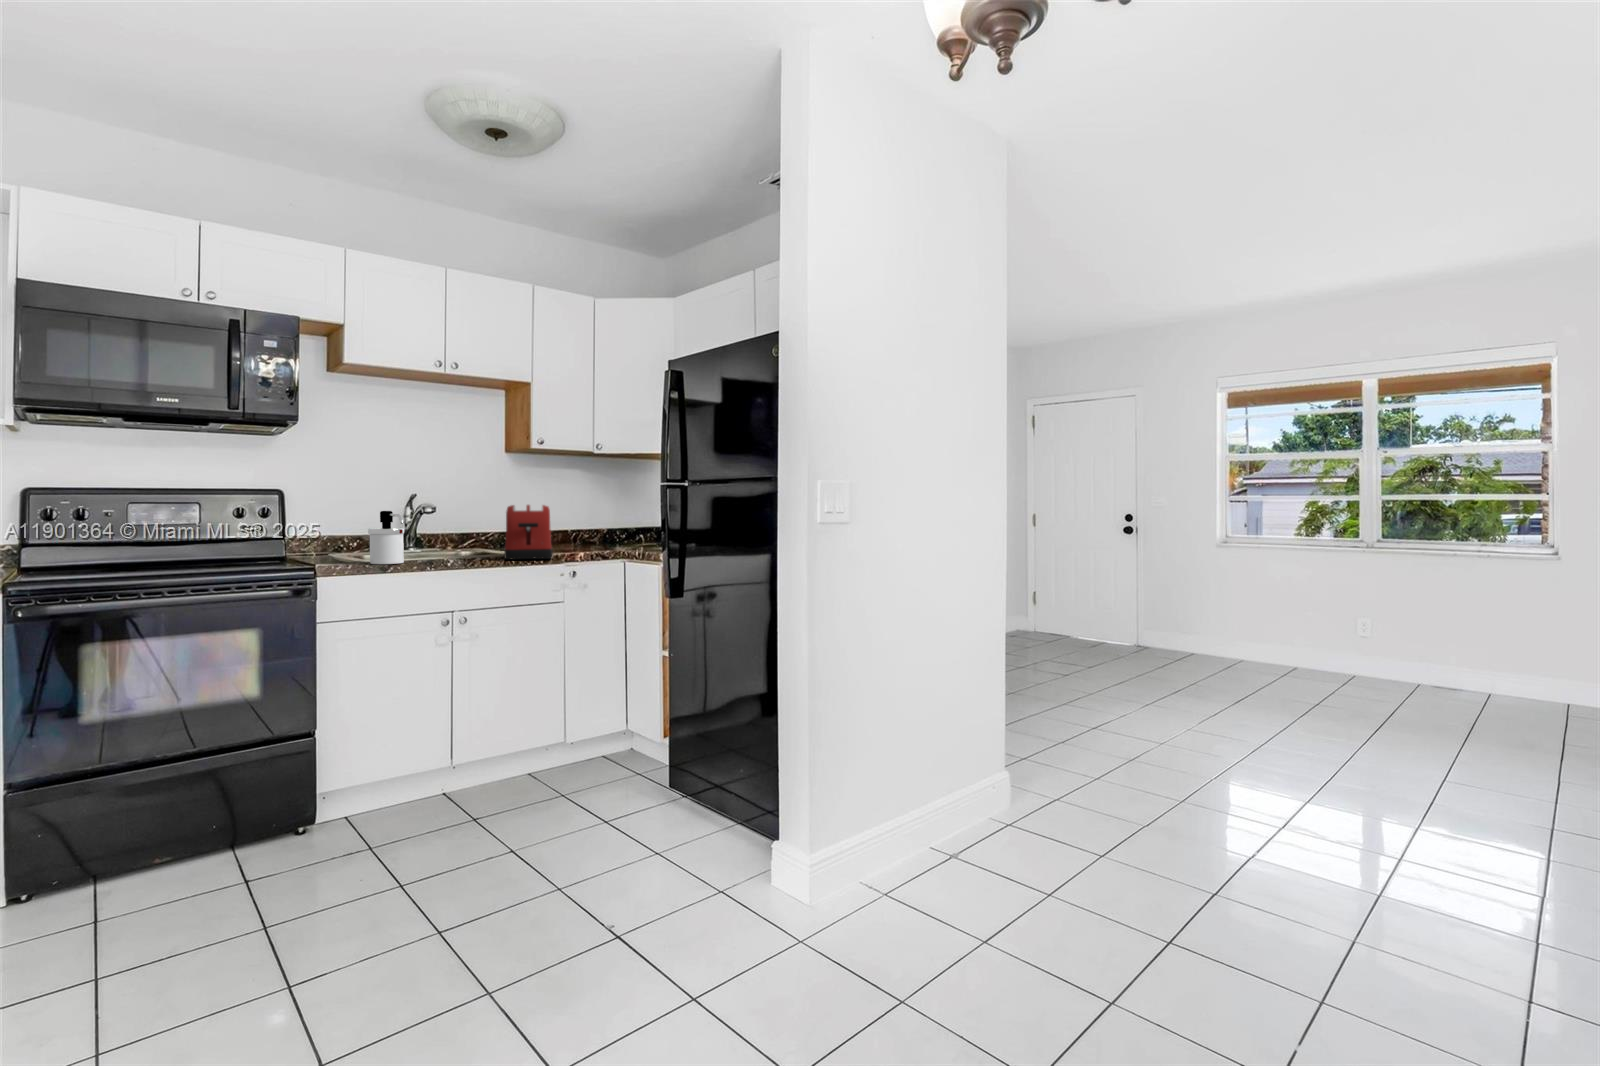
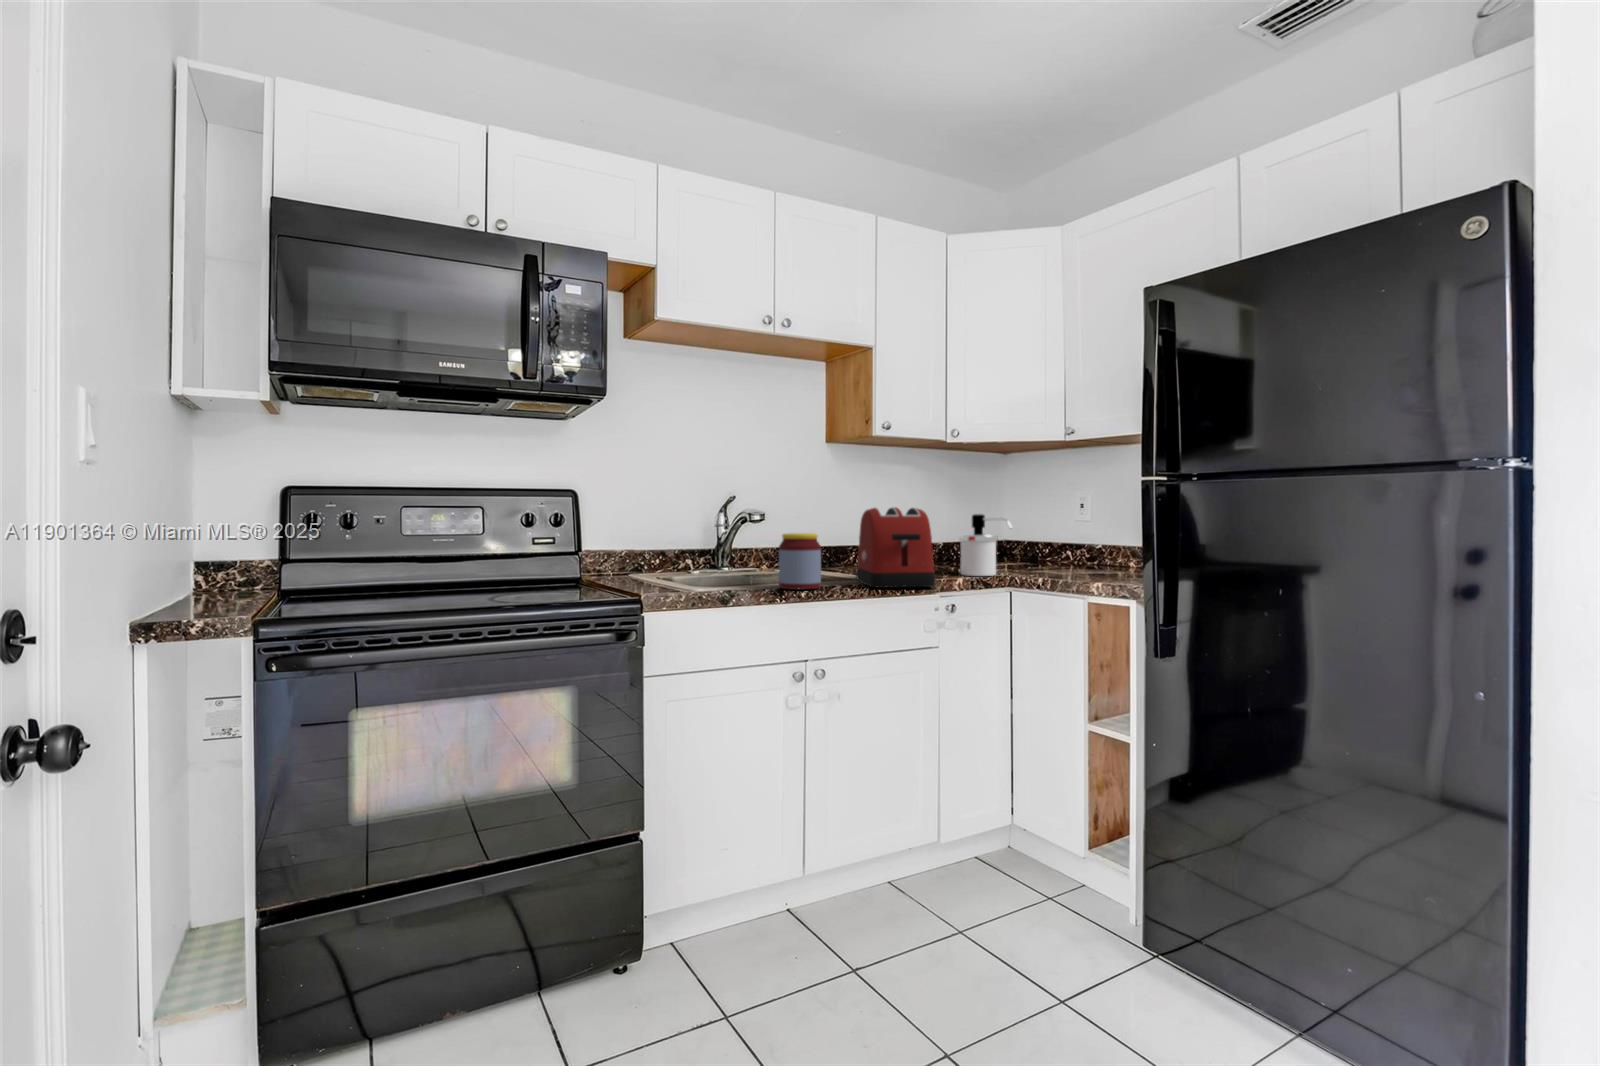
soap dispenser: present [368,511,405,564] -> present [959,514,1012,576]
jar: none [436,523,468,561] -> present [779,533,821,589]

